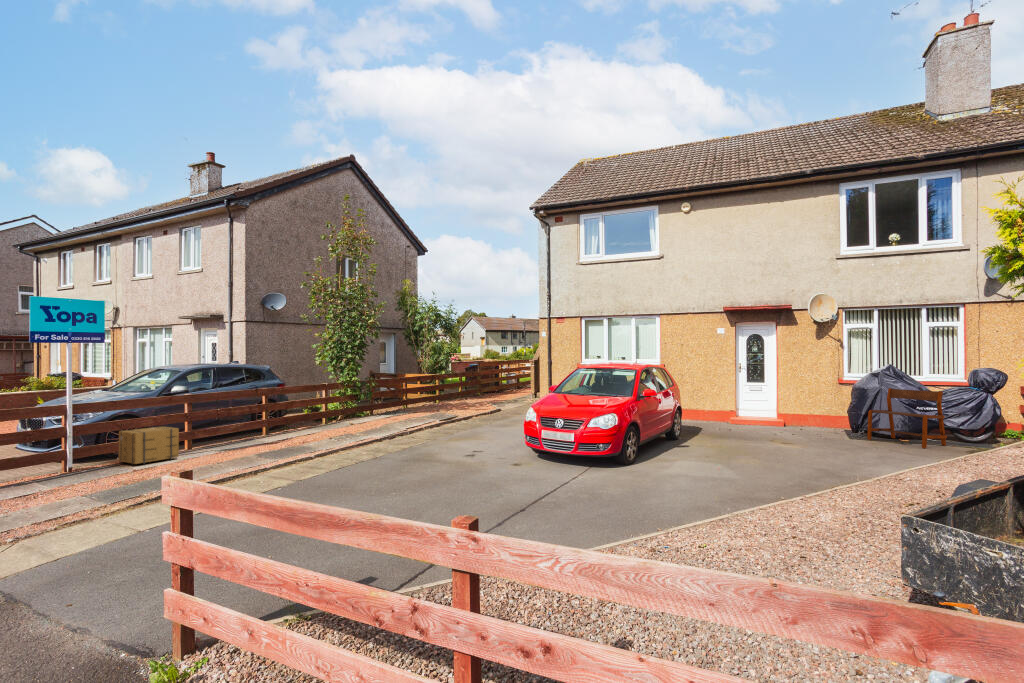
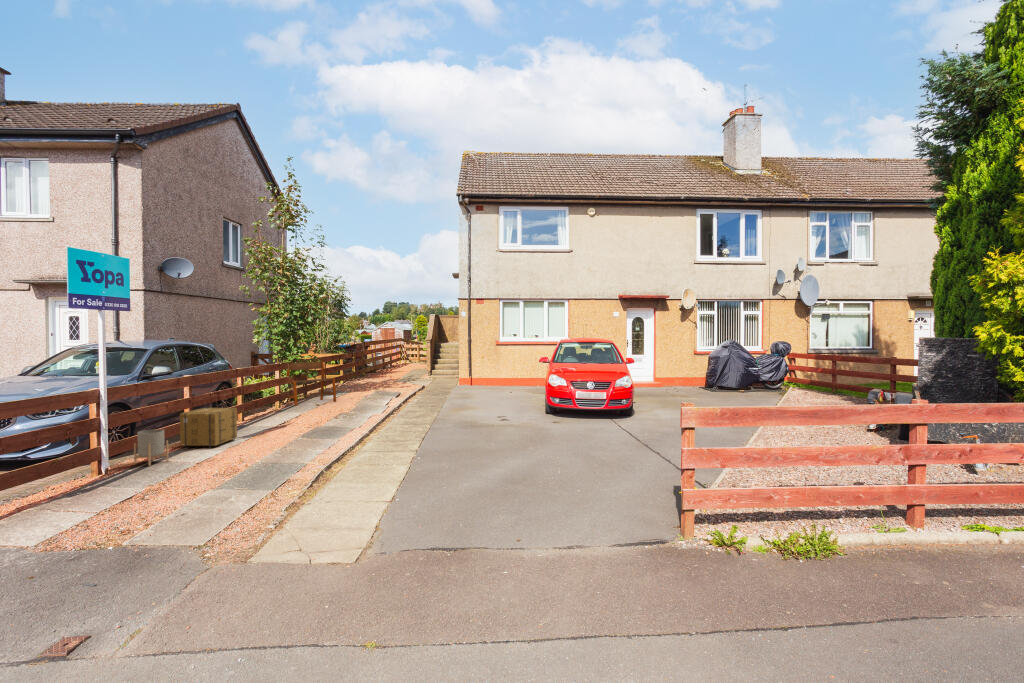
bench: present [867,388,947,448] -> present [287,361,336,405]
planter: none [38,446,66,480] -> present [134,429,168,466]

